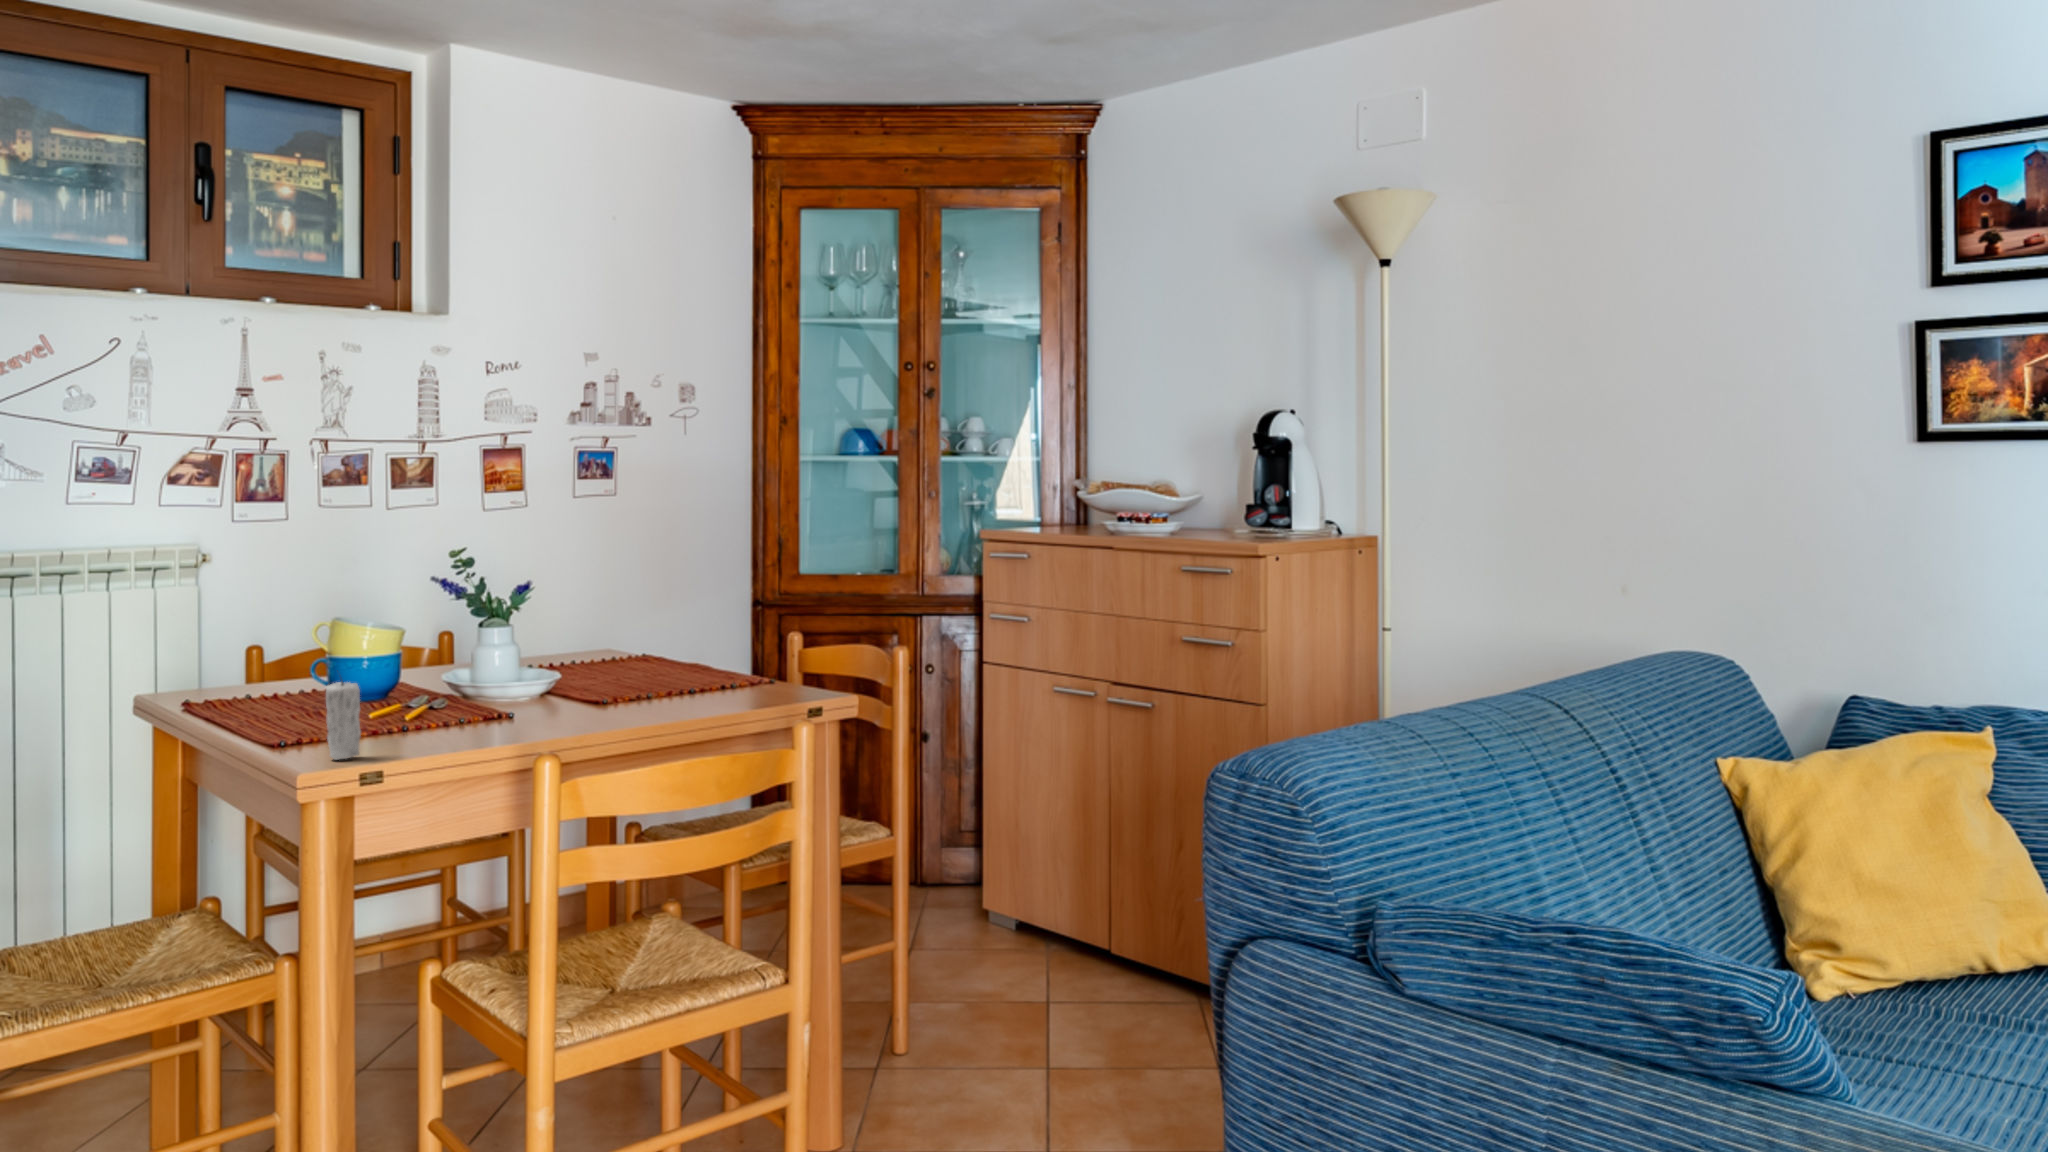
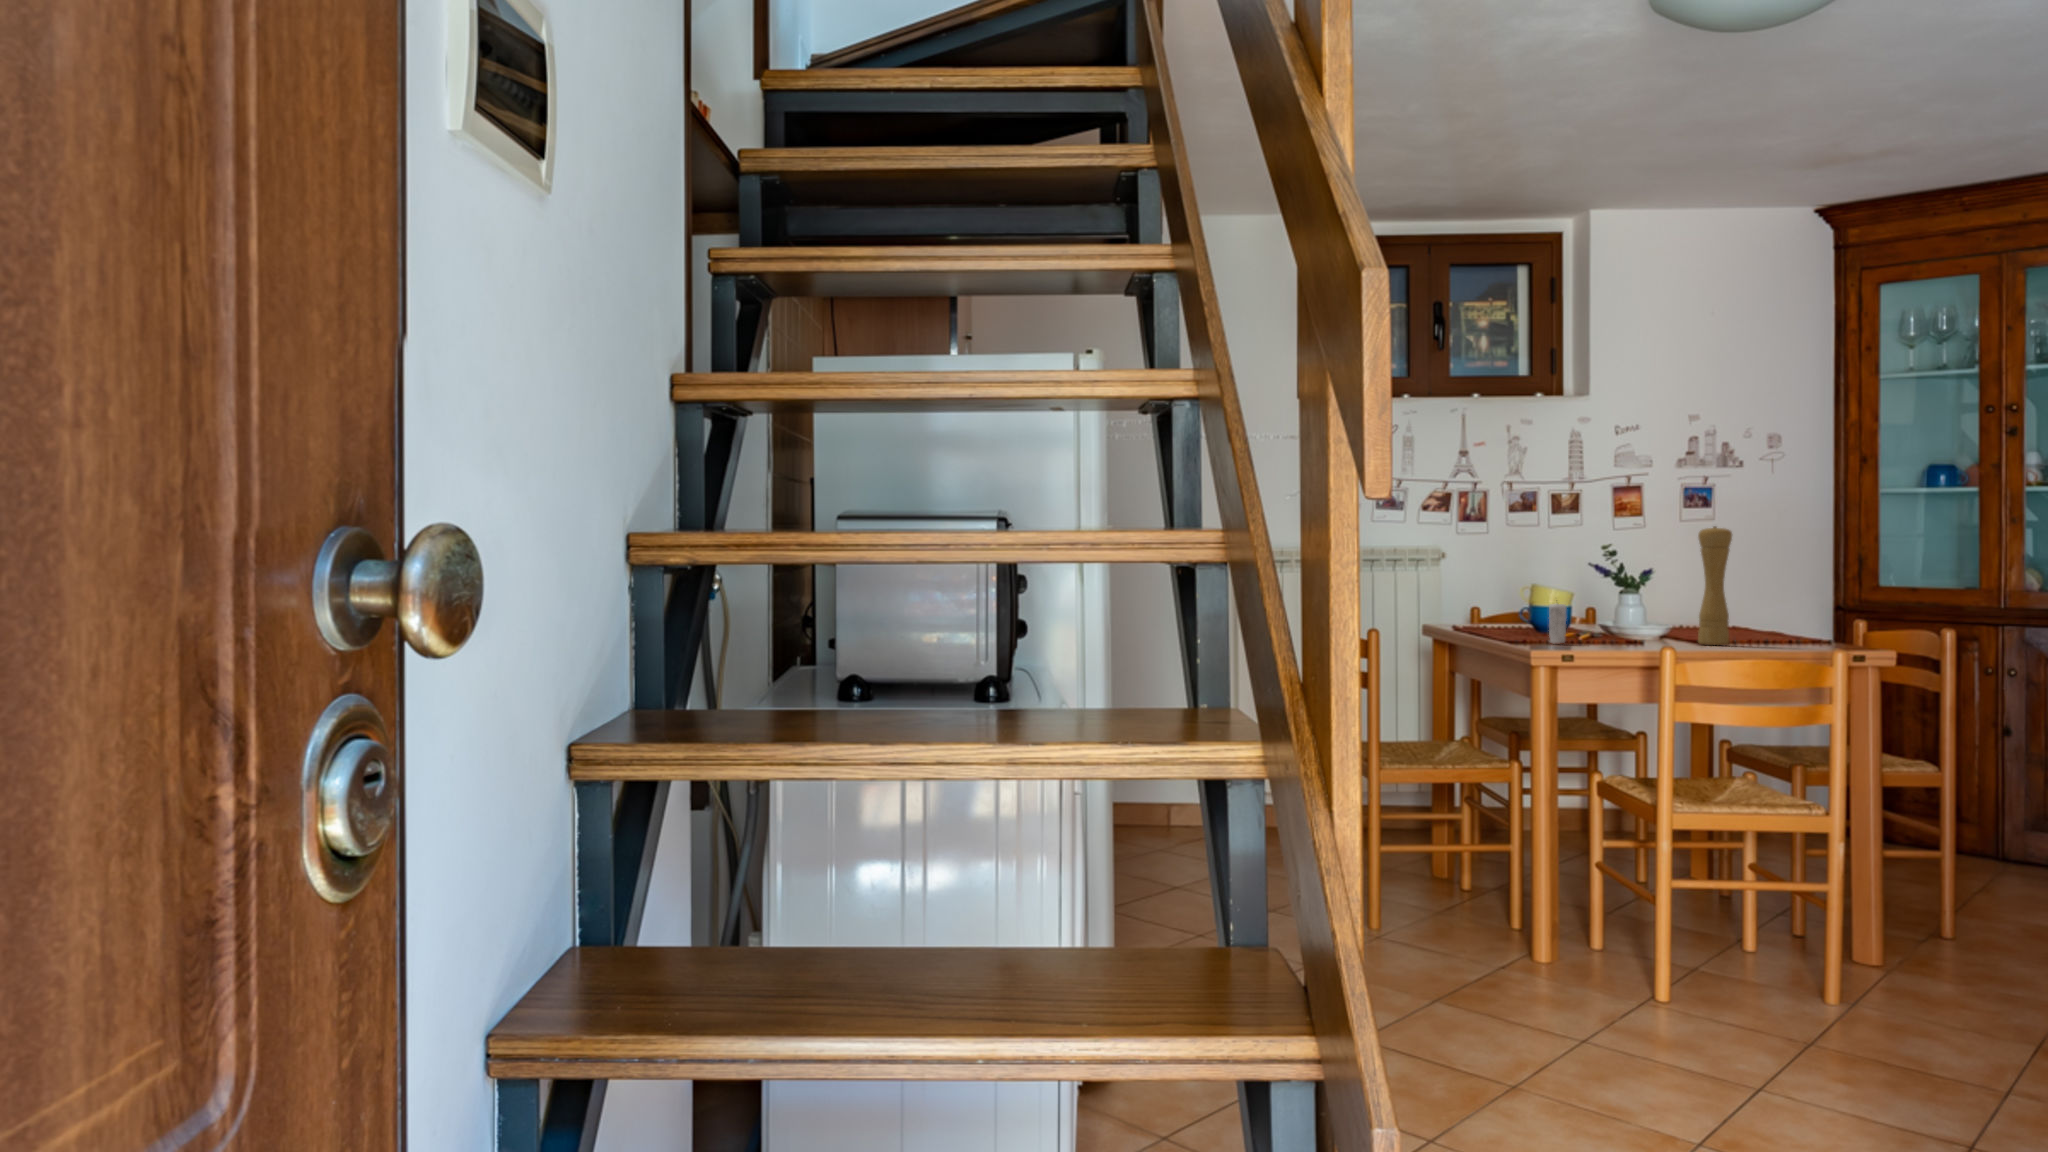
pepper mill: none [590,530,640,721] -> present [1698,526,1732,645]

